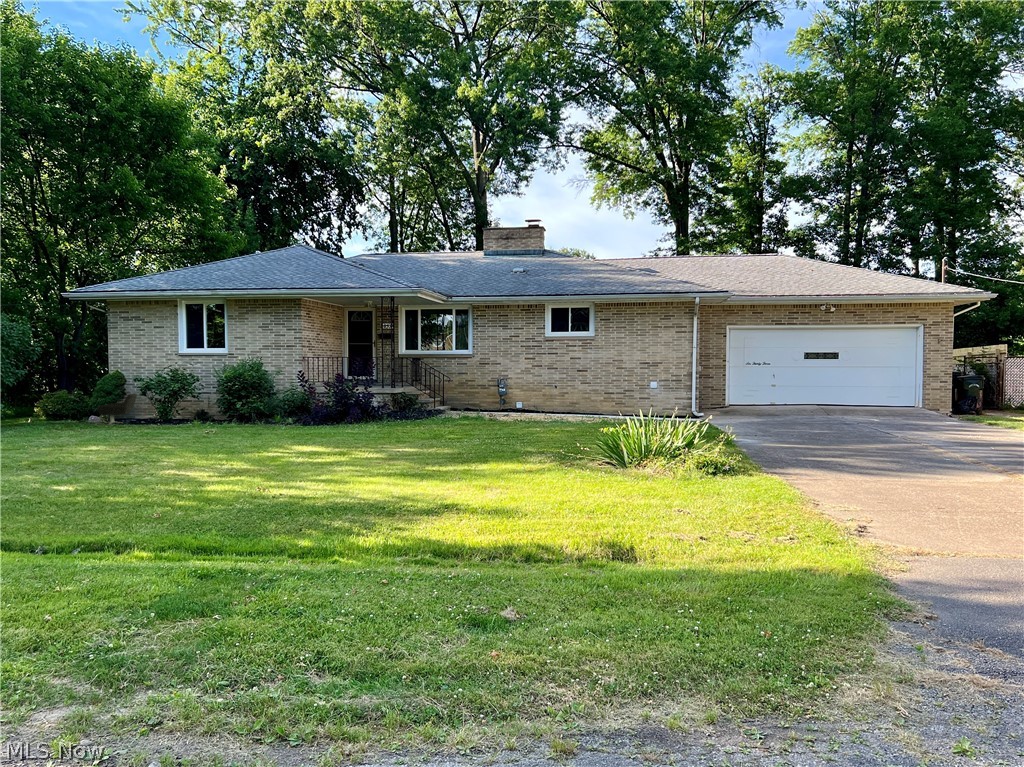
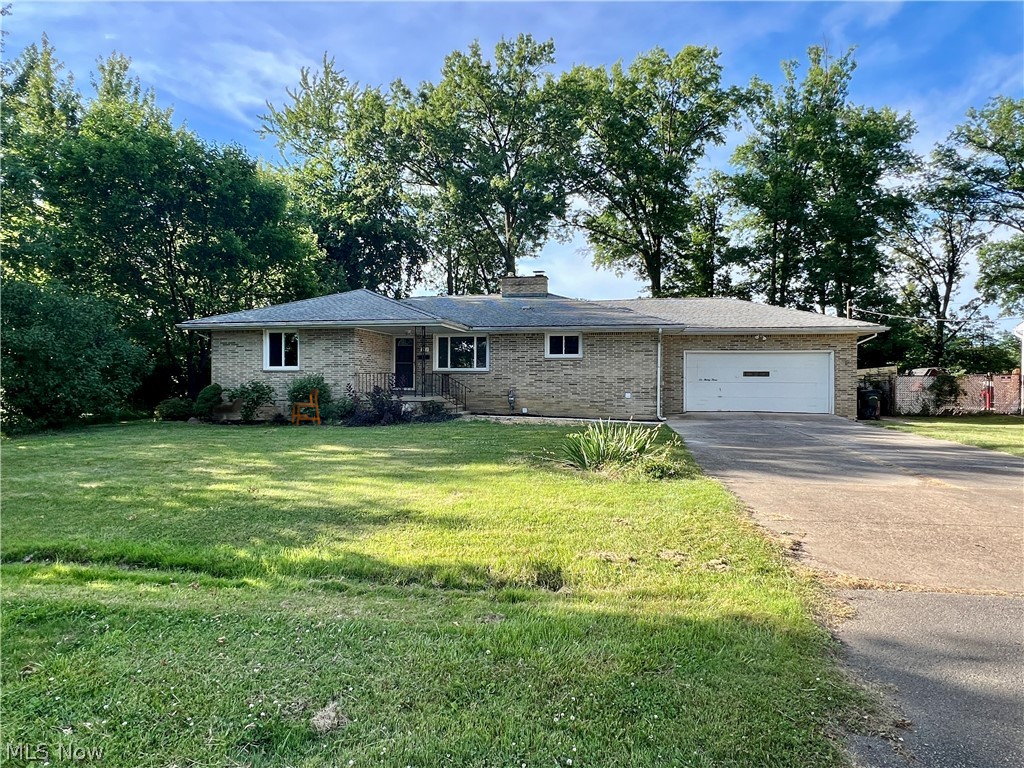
bench: none [210,379,252,429] -> present [292,388,320,426]

